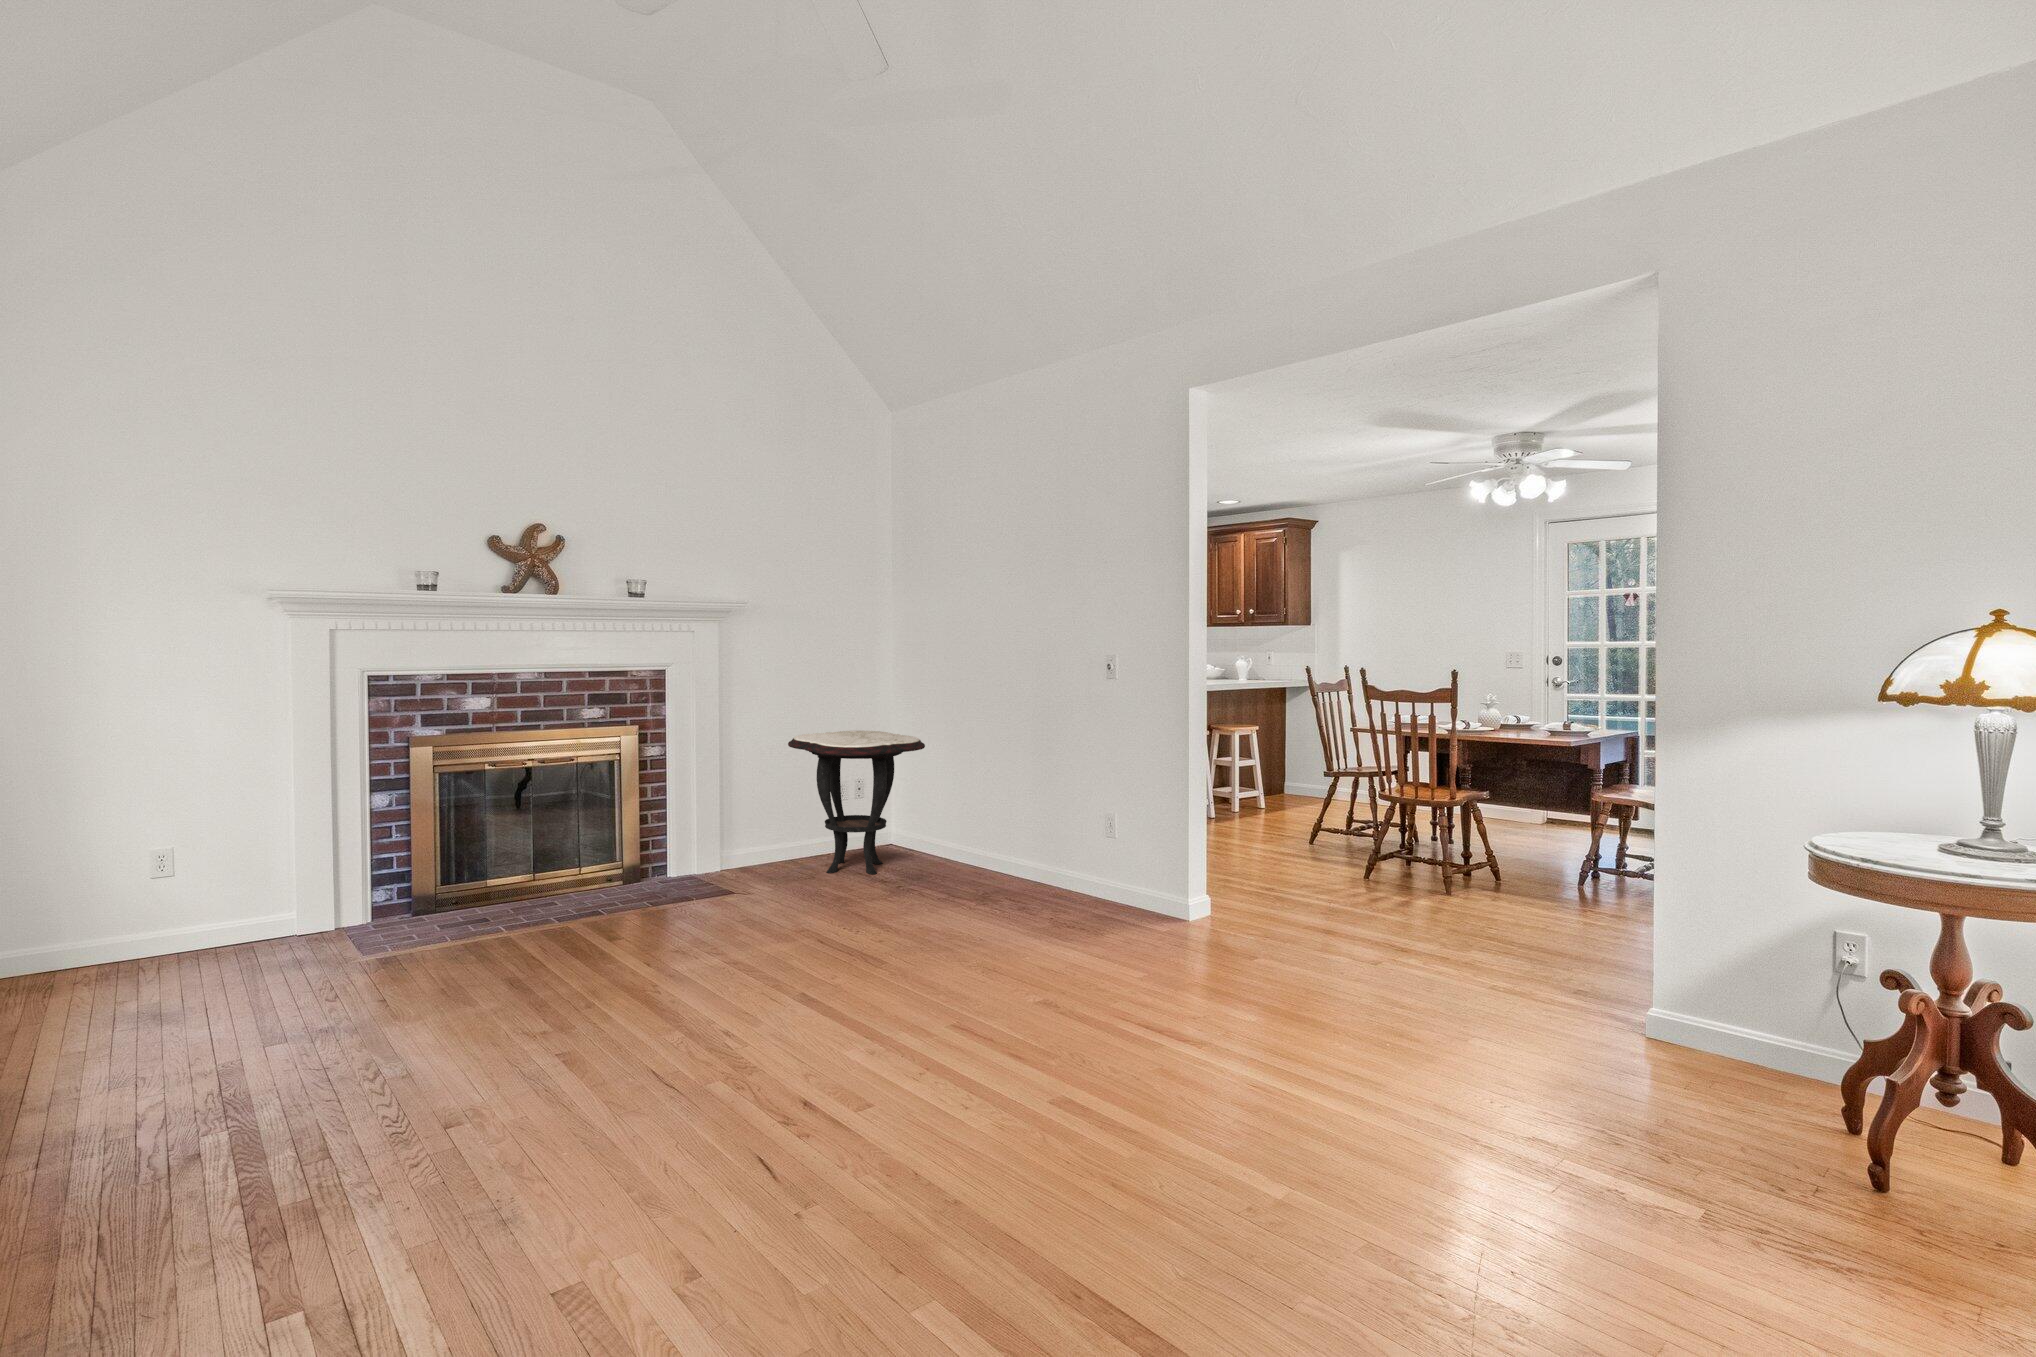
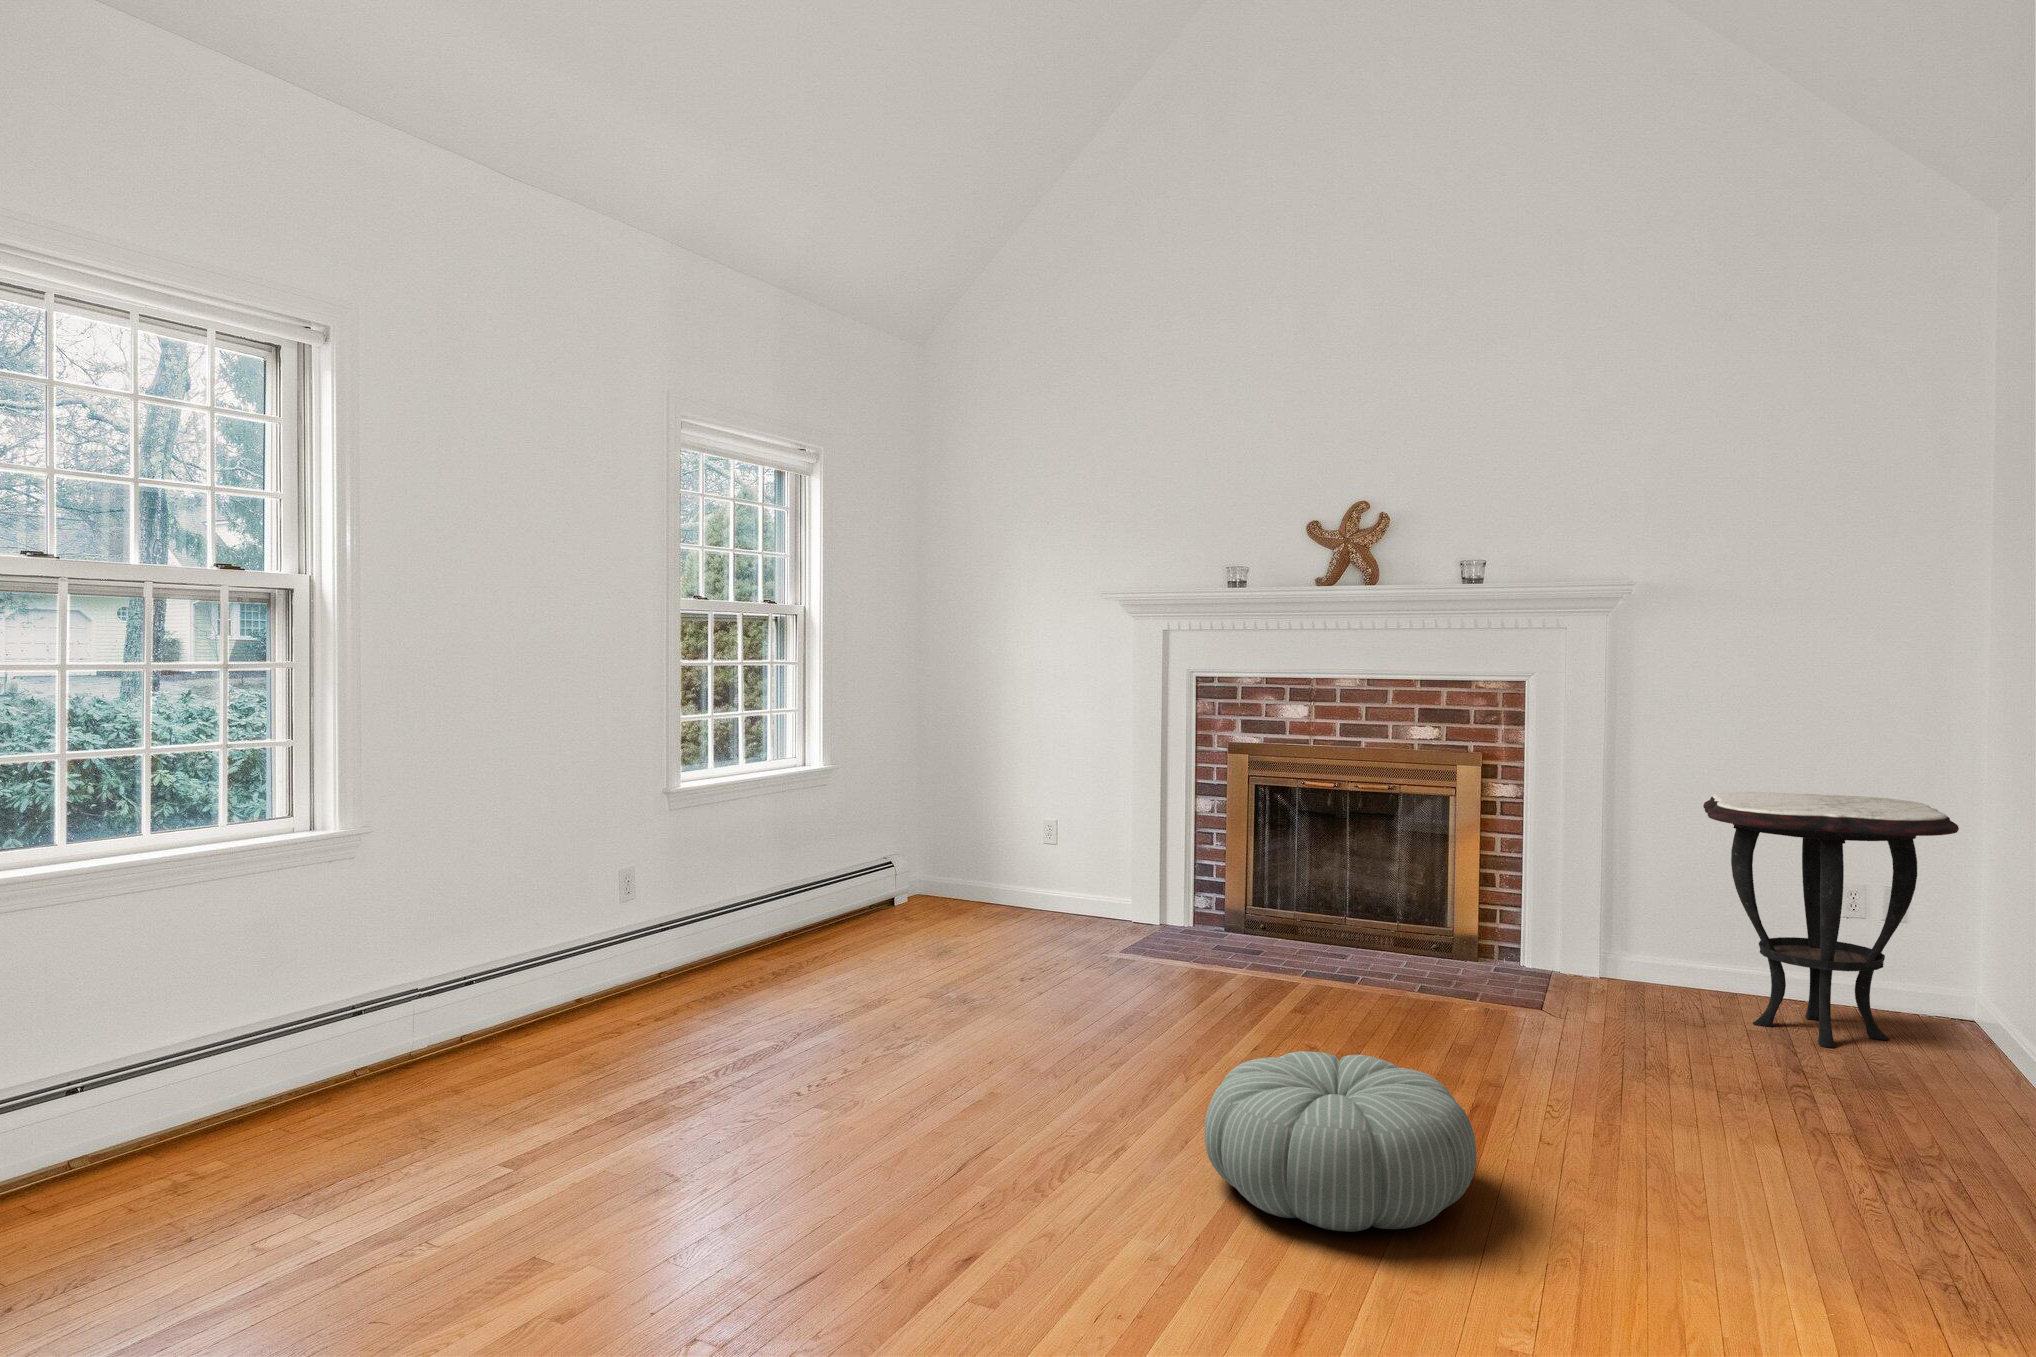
pouf: none [821,934,990,1046] -> present [1204,1051,1476,1232]

